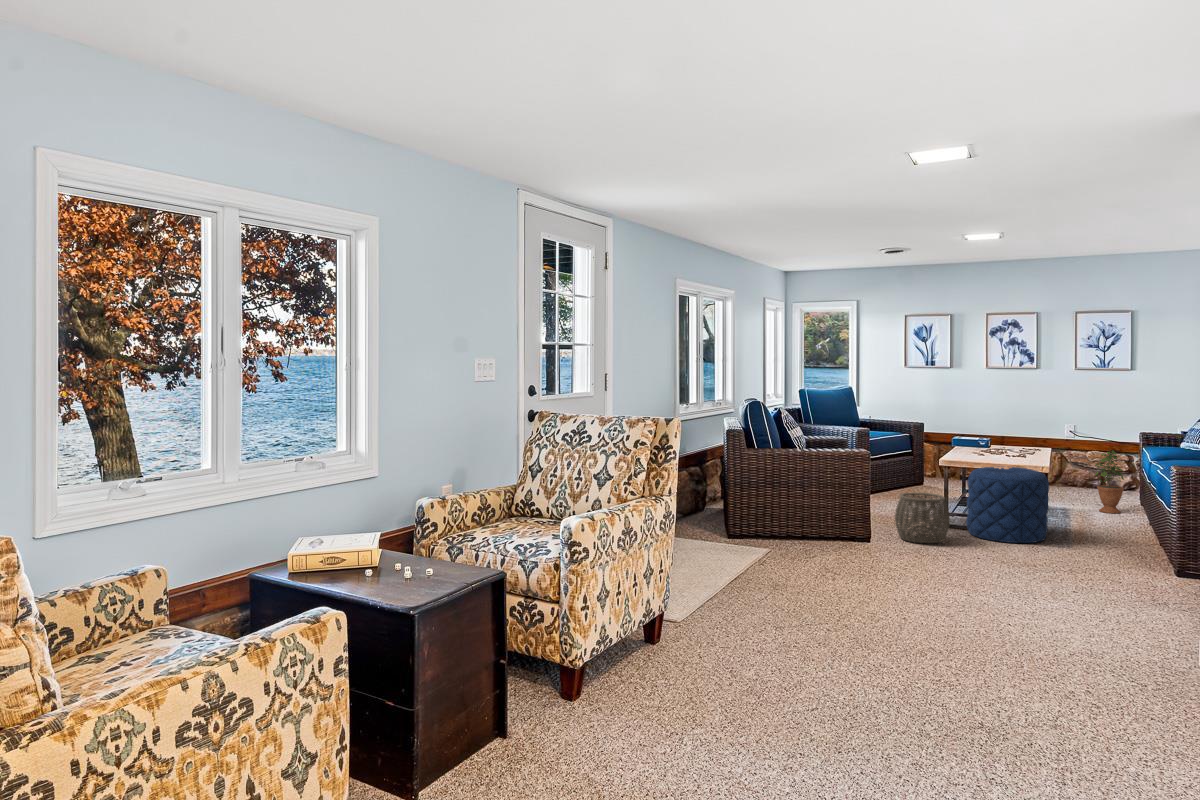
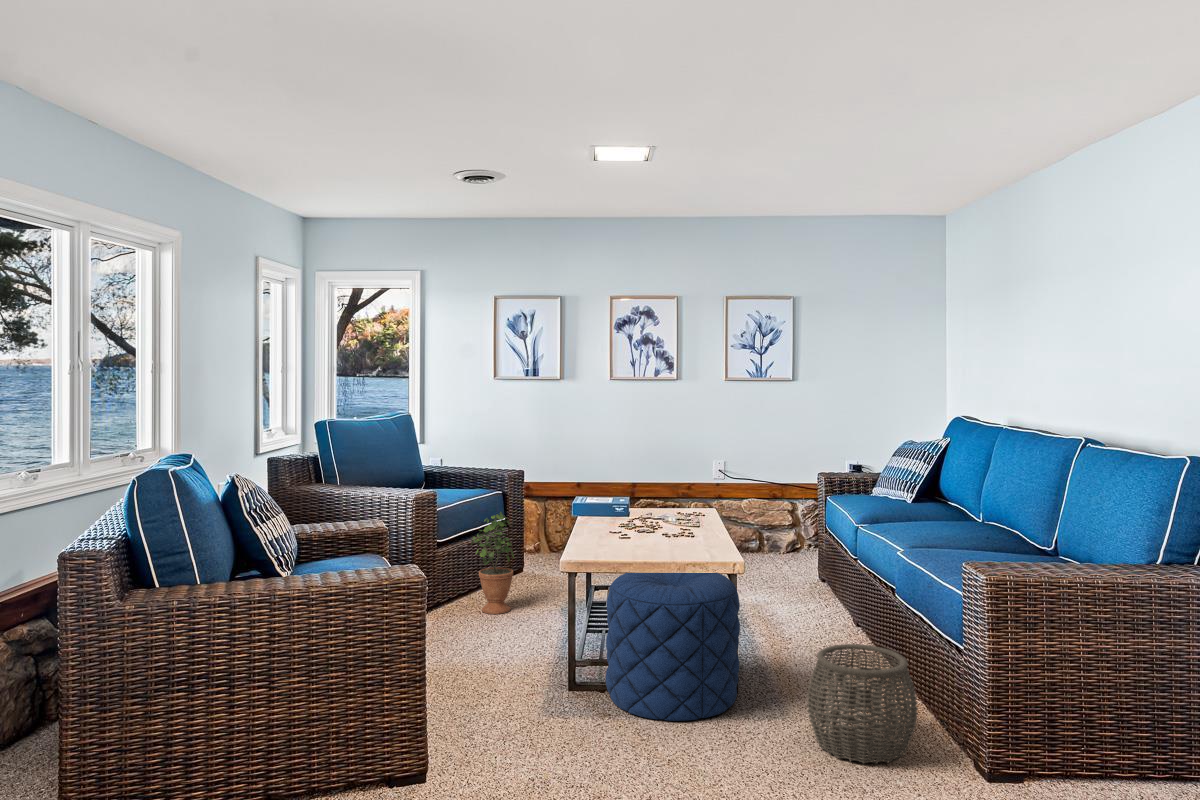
potted plant: present [1095,450,1124,513] -> present [471,512,514,614]
woven basket: present [895,492,950,544] -> present [807,644,918,764]

